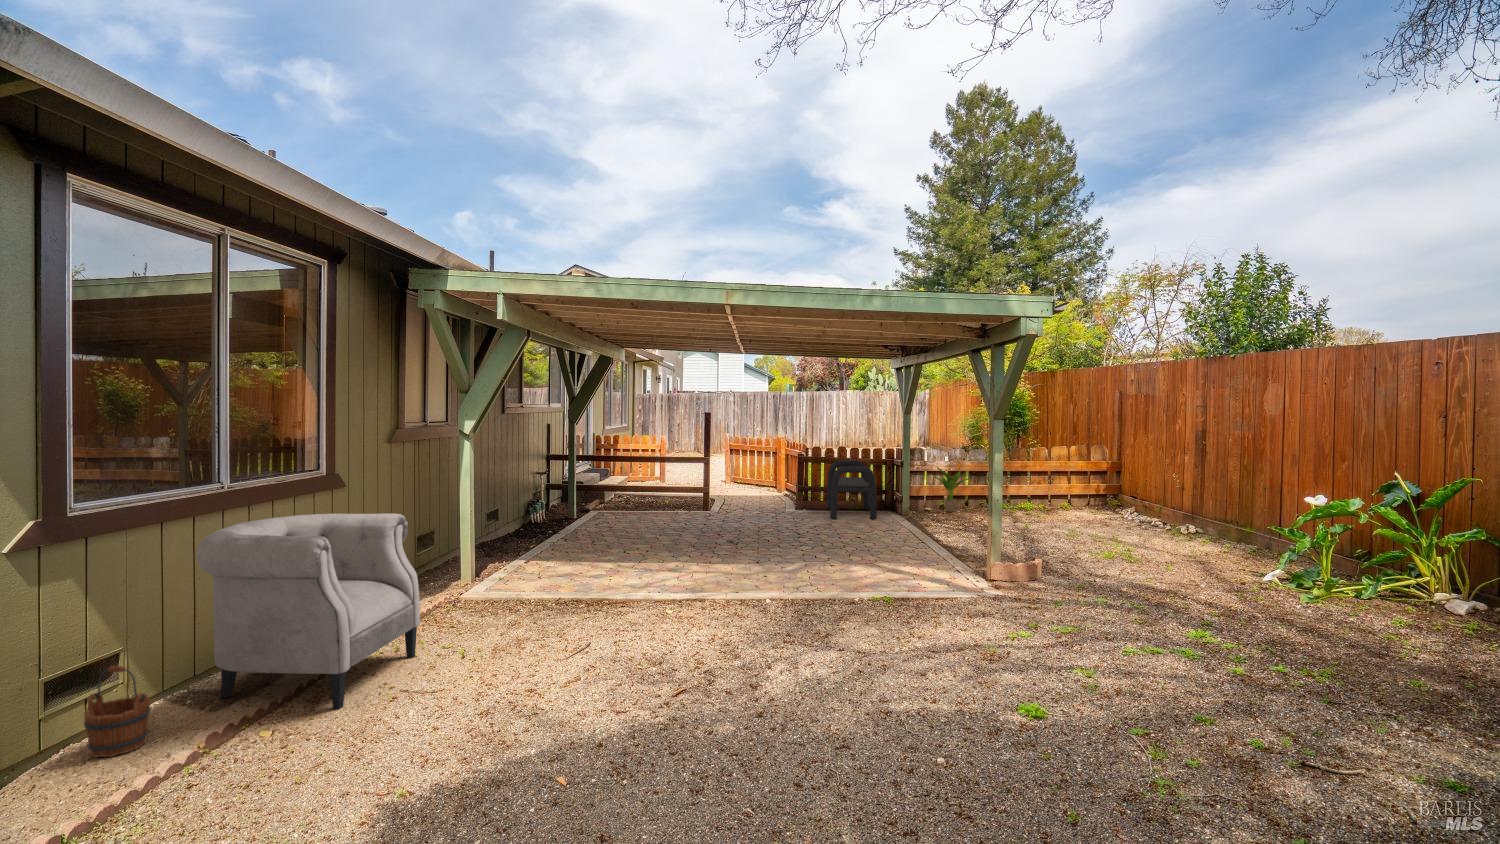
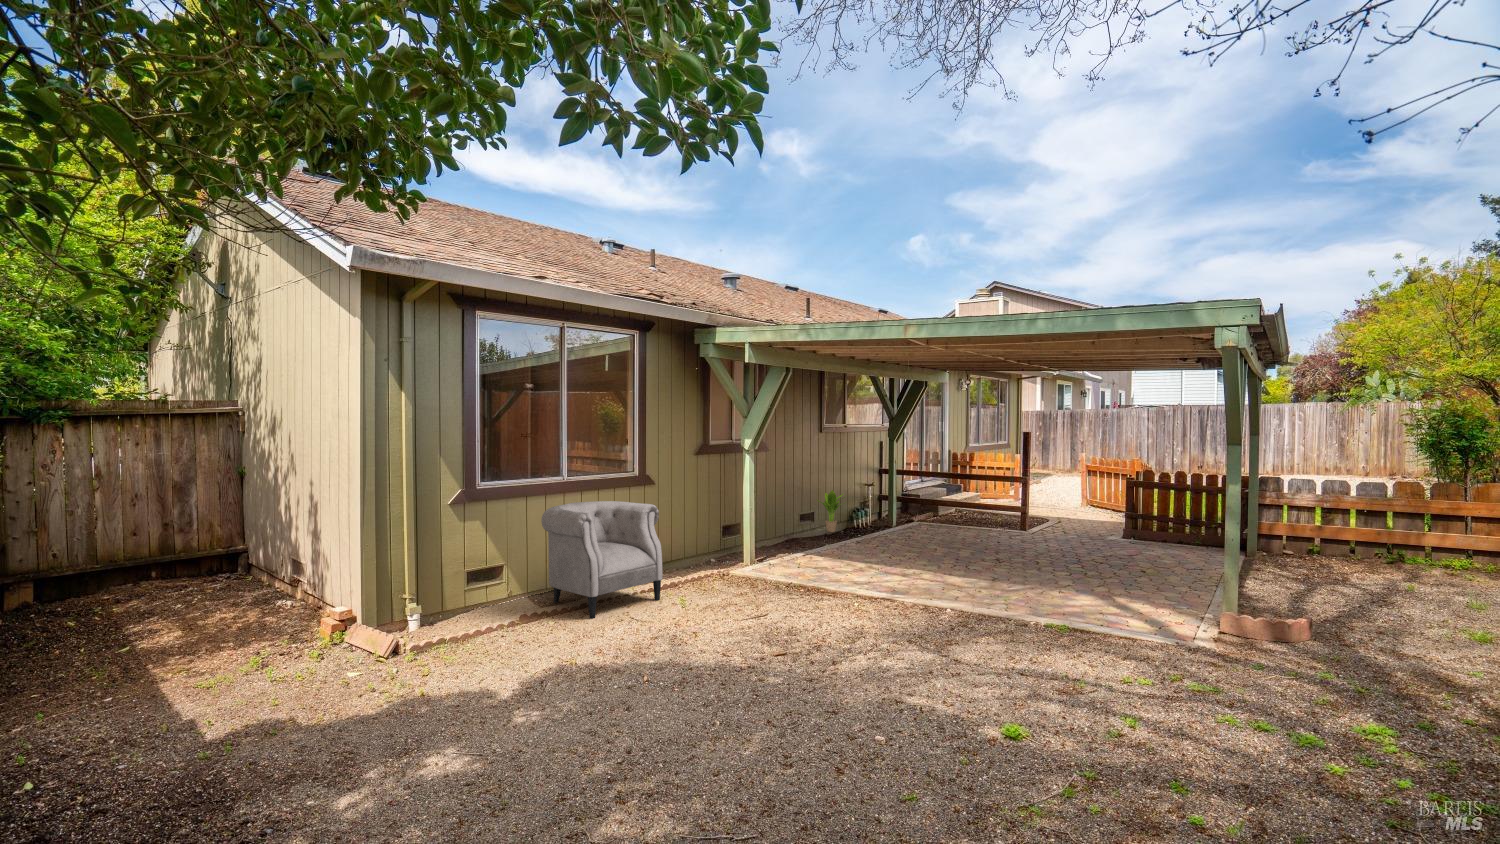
bench: present [827,460,877,519] -> none [1136,488,1205,554]
potted plant: present [933,467,969,512] -> present [817,490,845,532]
wooden bucket: present [84,666,151,757] -> none [481,571,510,618]

